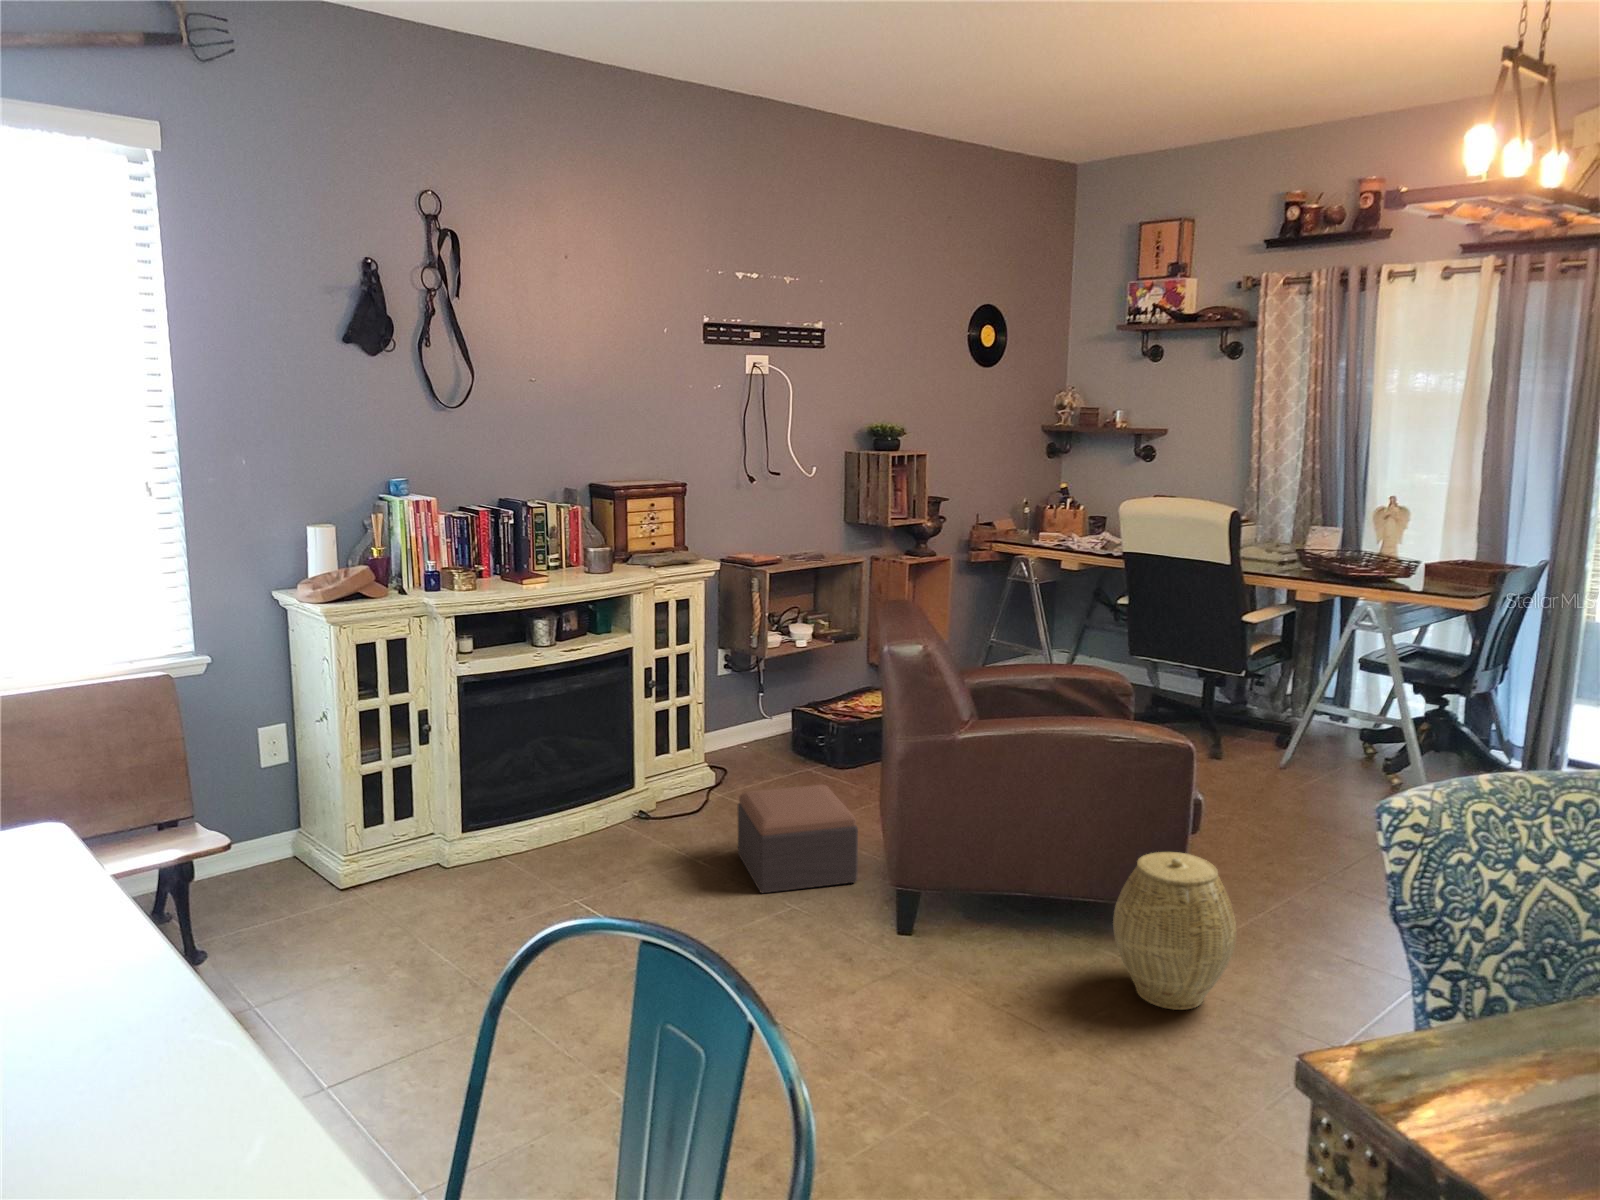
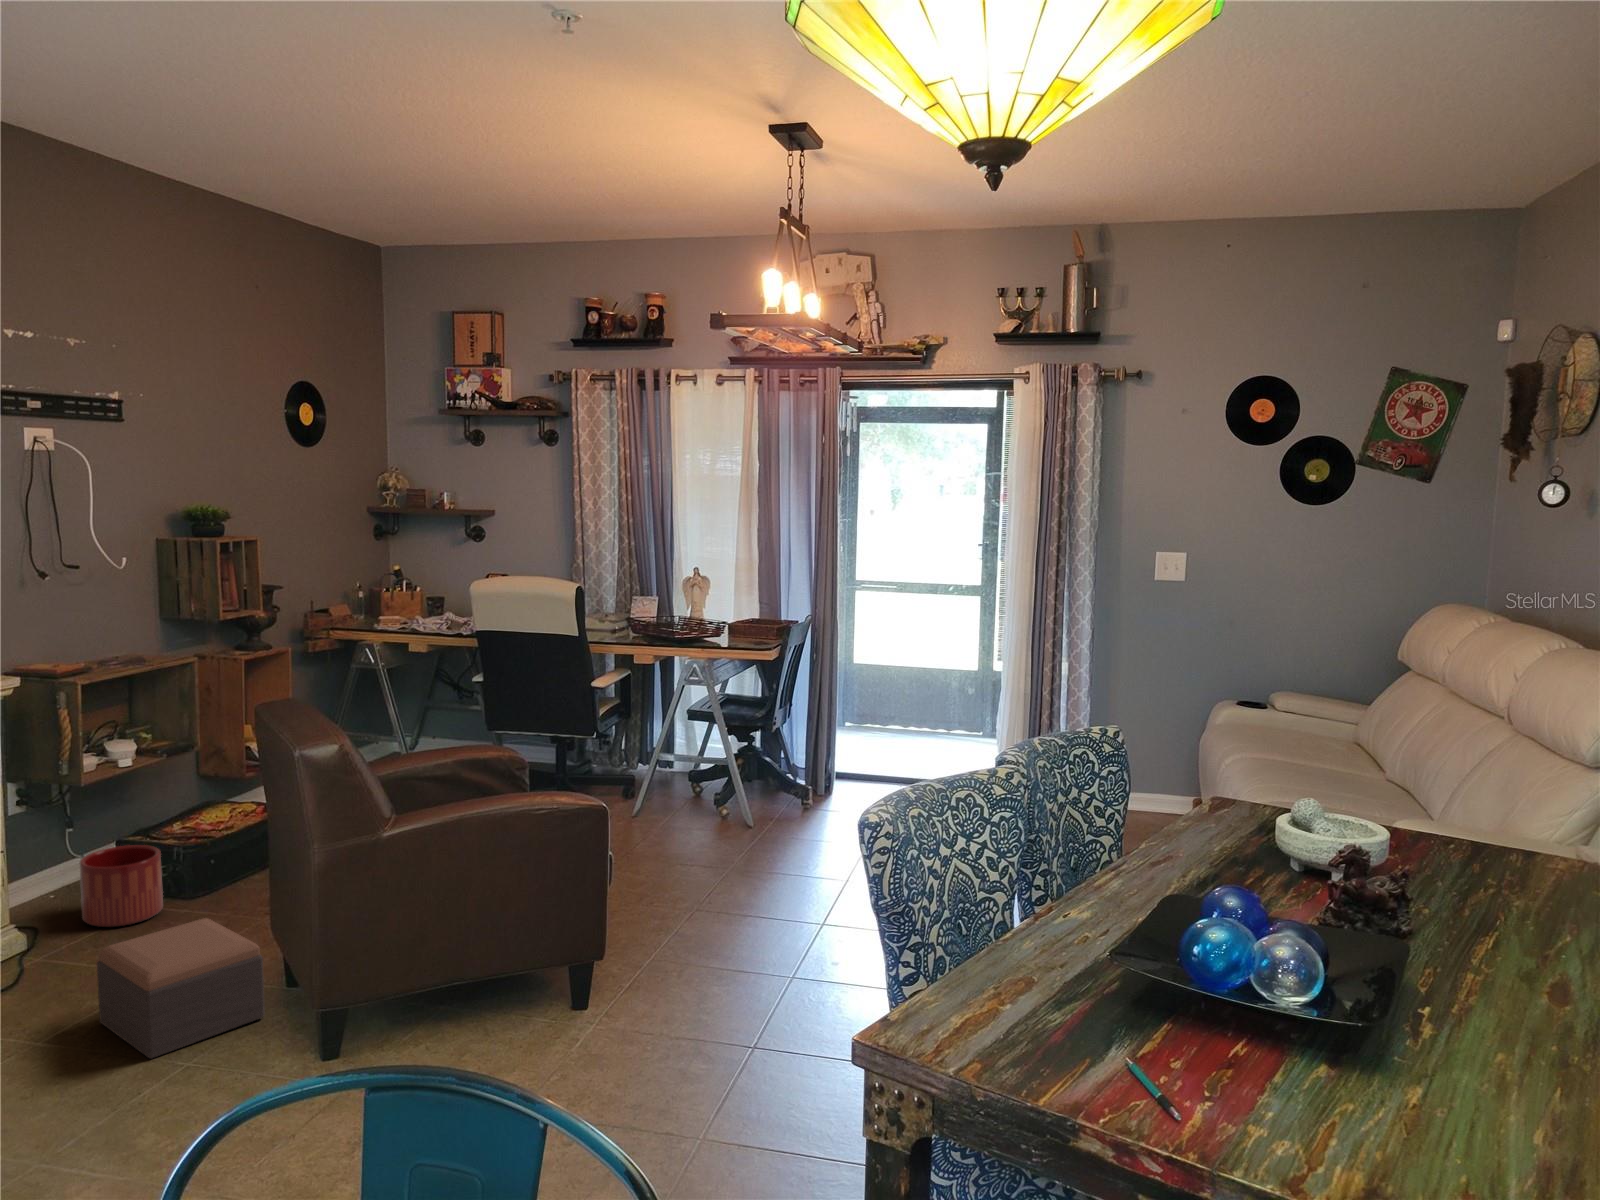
planter: none [757,713,817,780] -> present [80,845,163,927]
woven basket: present [1113,852,1236,1010] -> none [561,906,670,1054]

